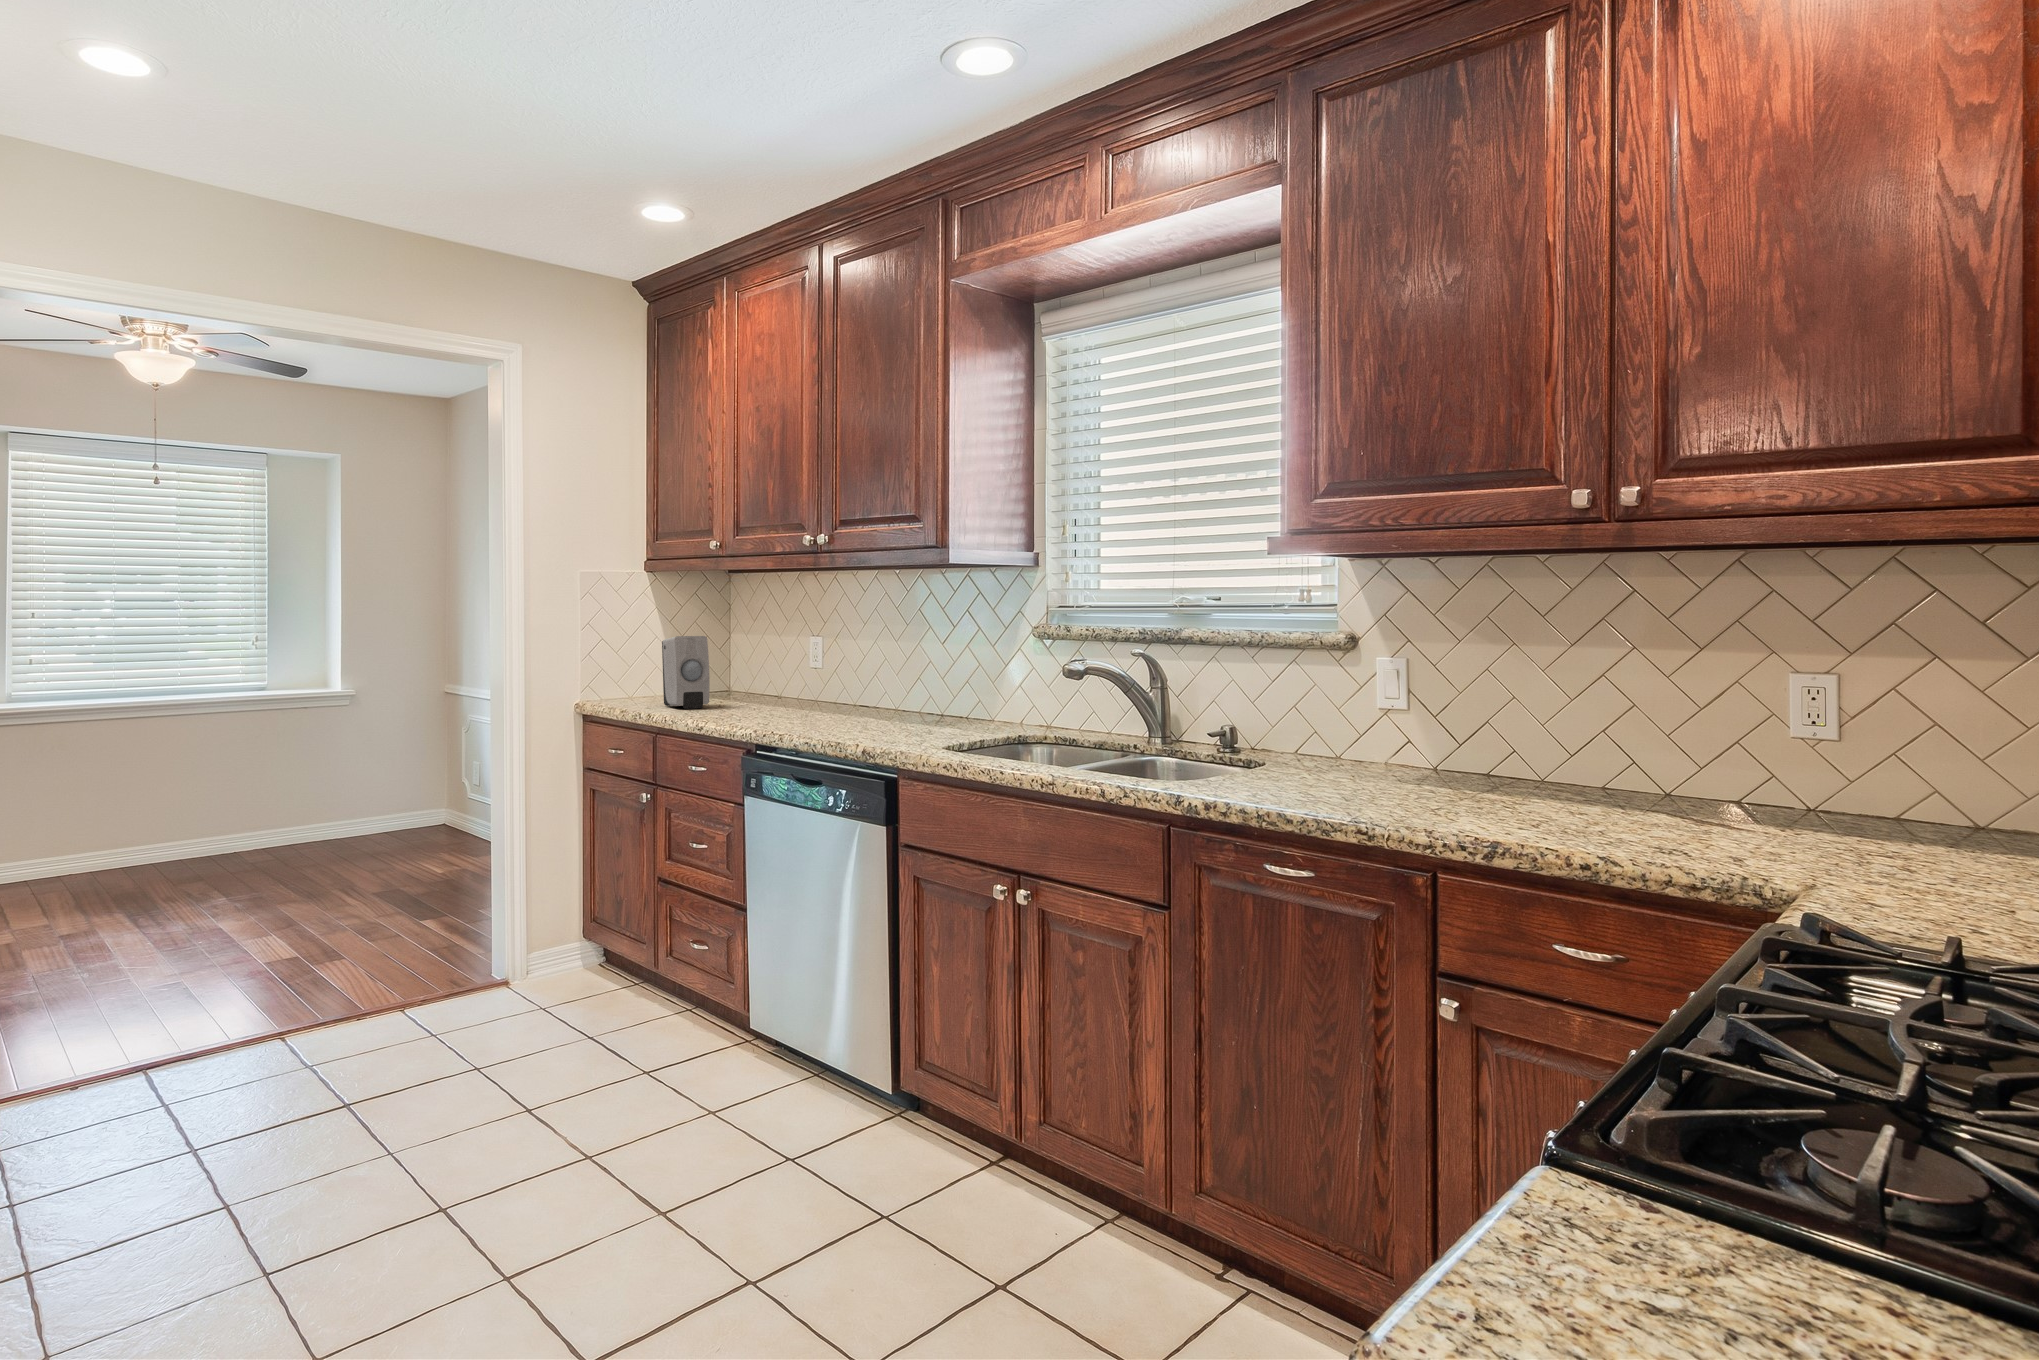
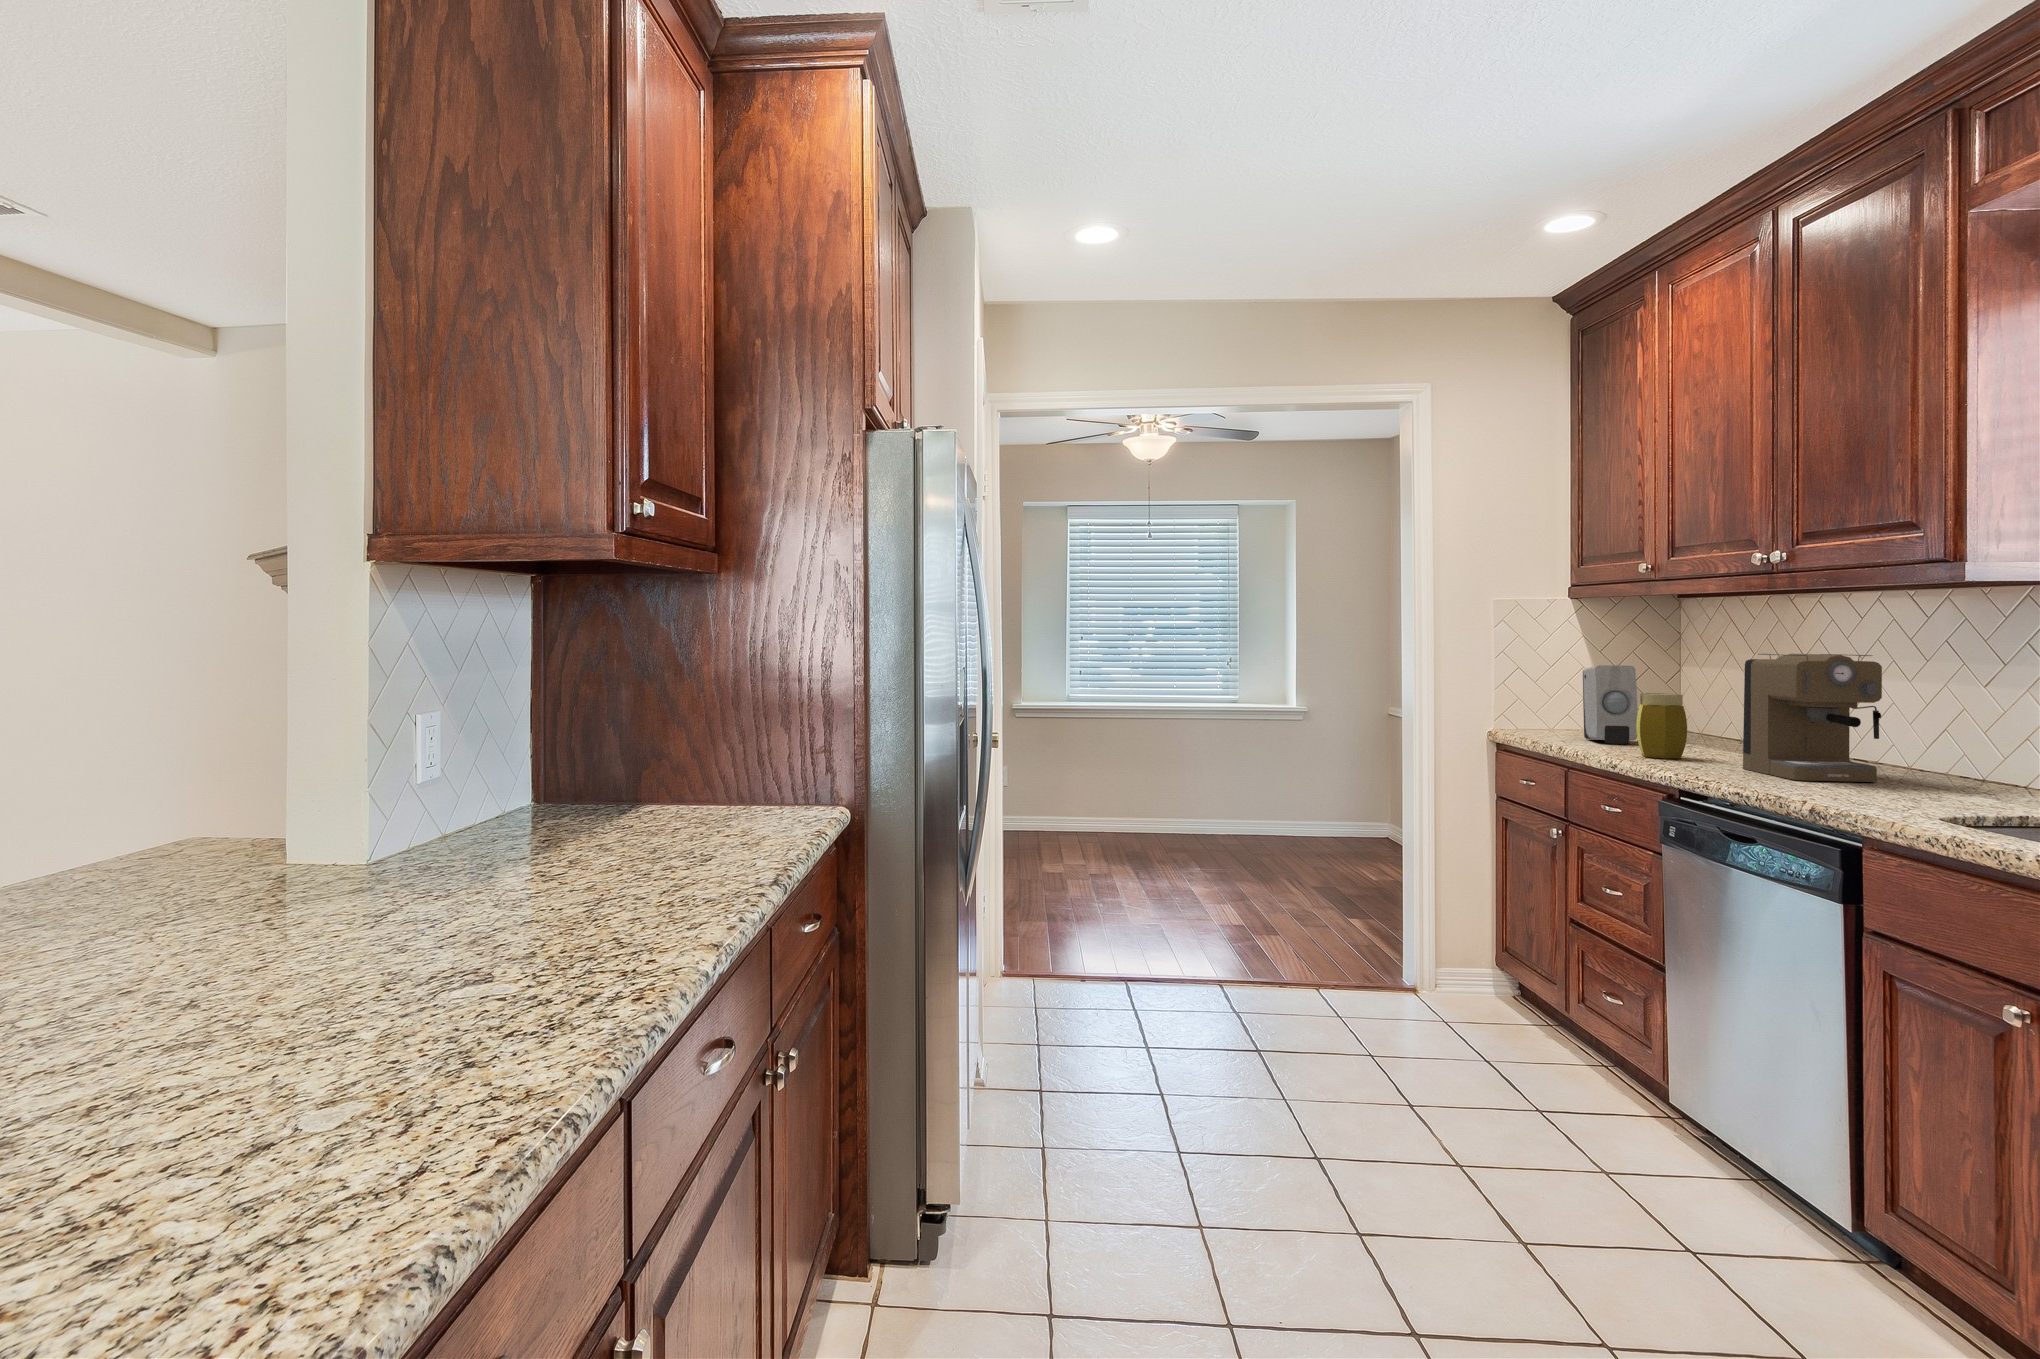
coffee maker: none [798,623,893,728] -> present [1743,654,1882,782]
jar: none [714,660,755,718] -> present [1636,693,1687,758]

